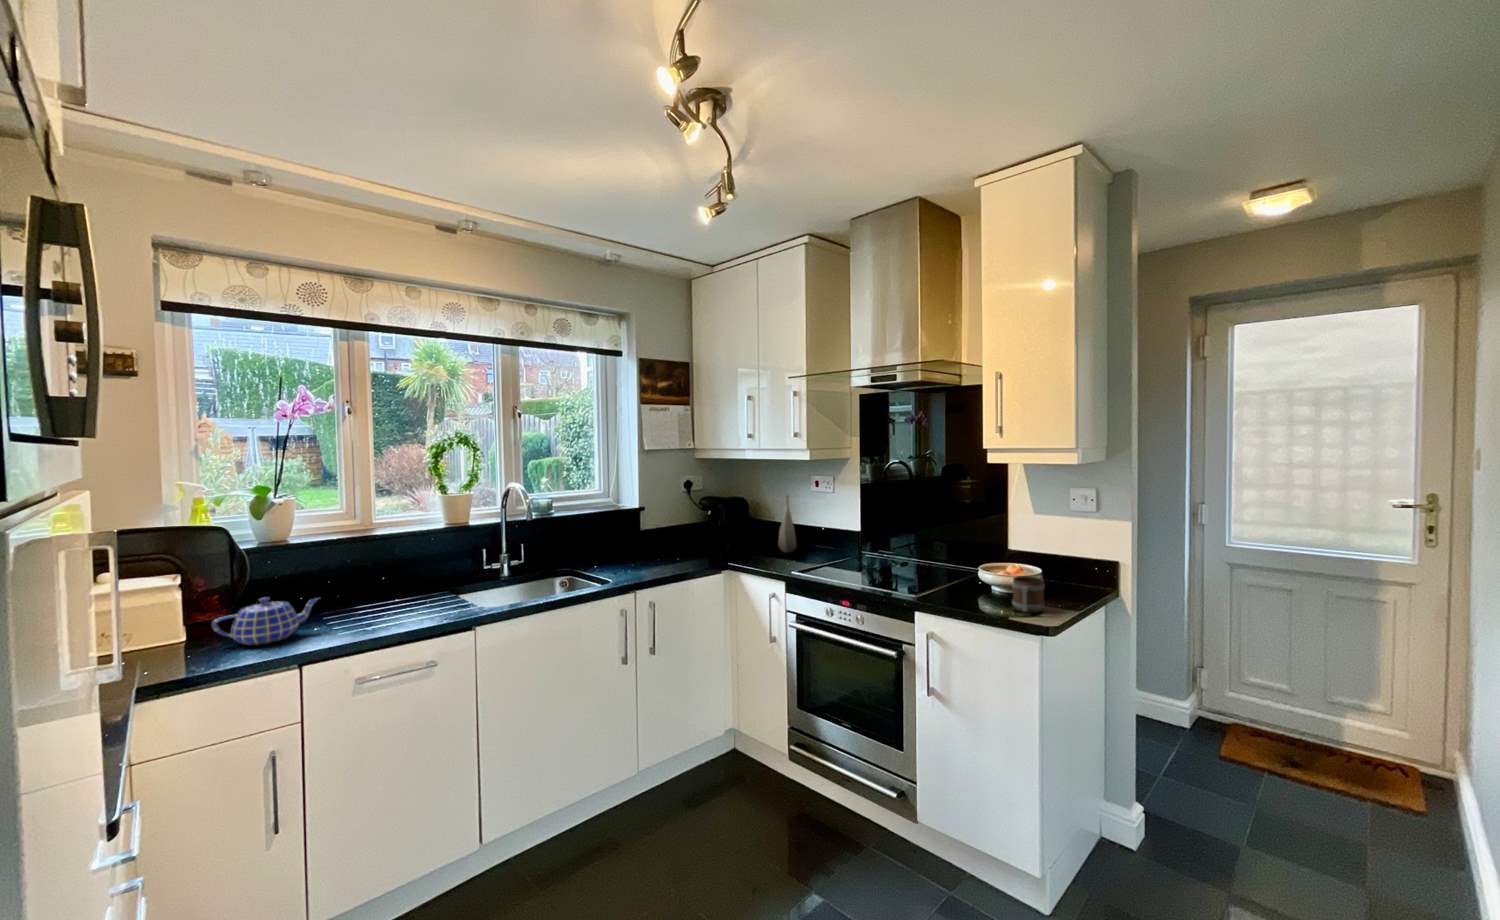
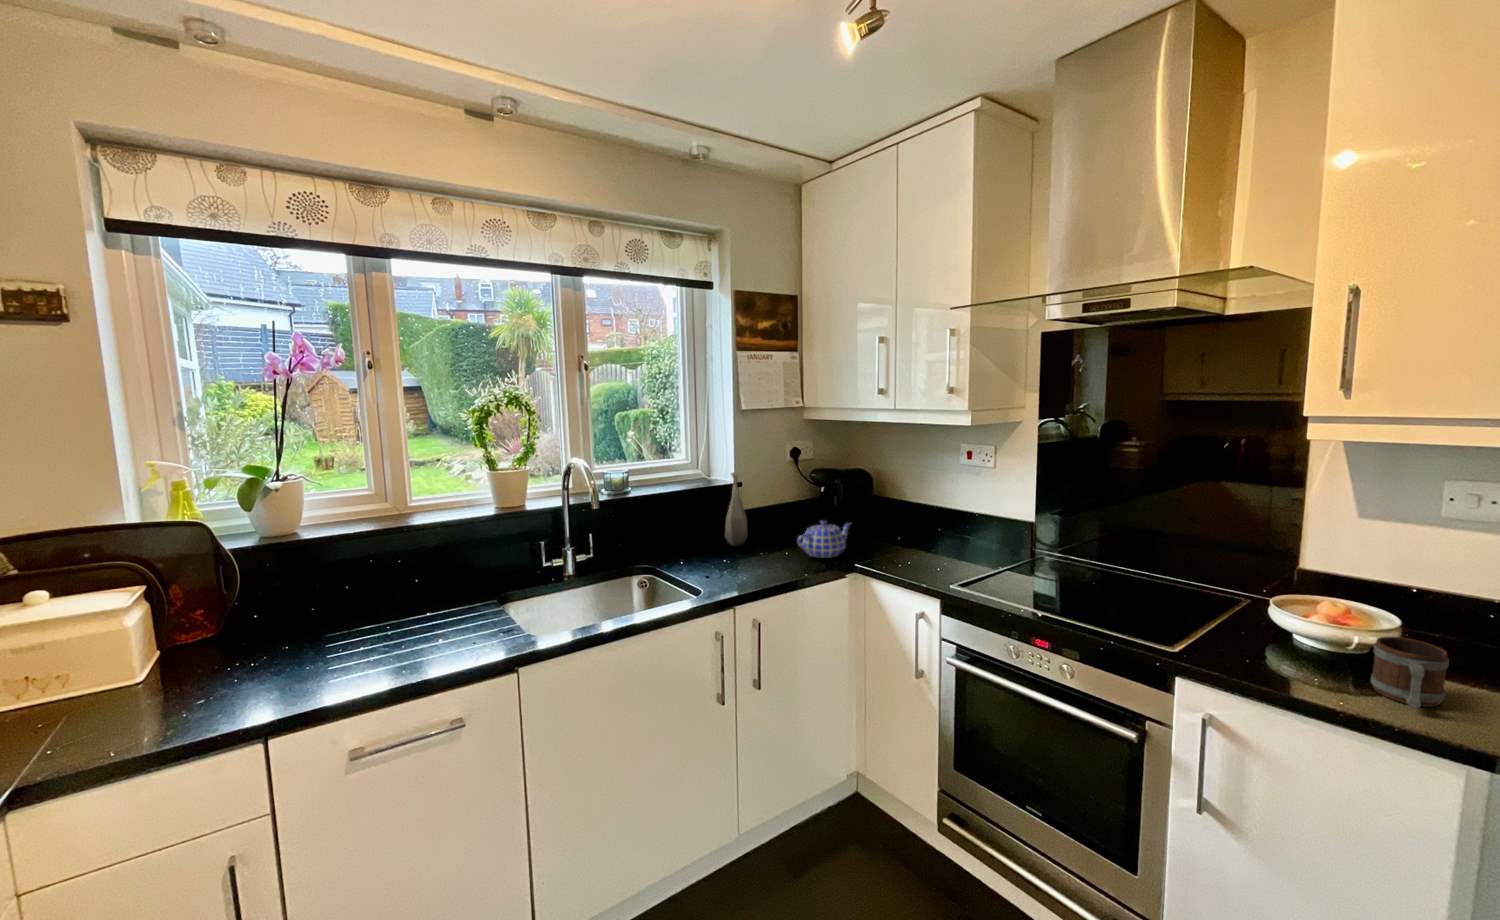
bottle: present [778,495,797,553] -> present [725,472,747,546]
teapot: present [212,597,318,645] -> present [797,521,850,558]

